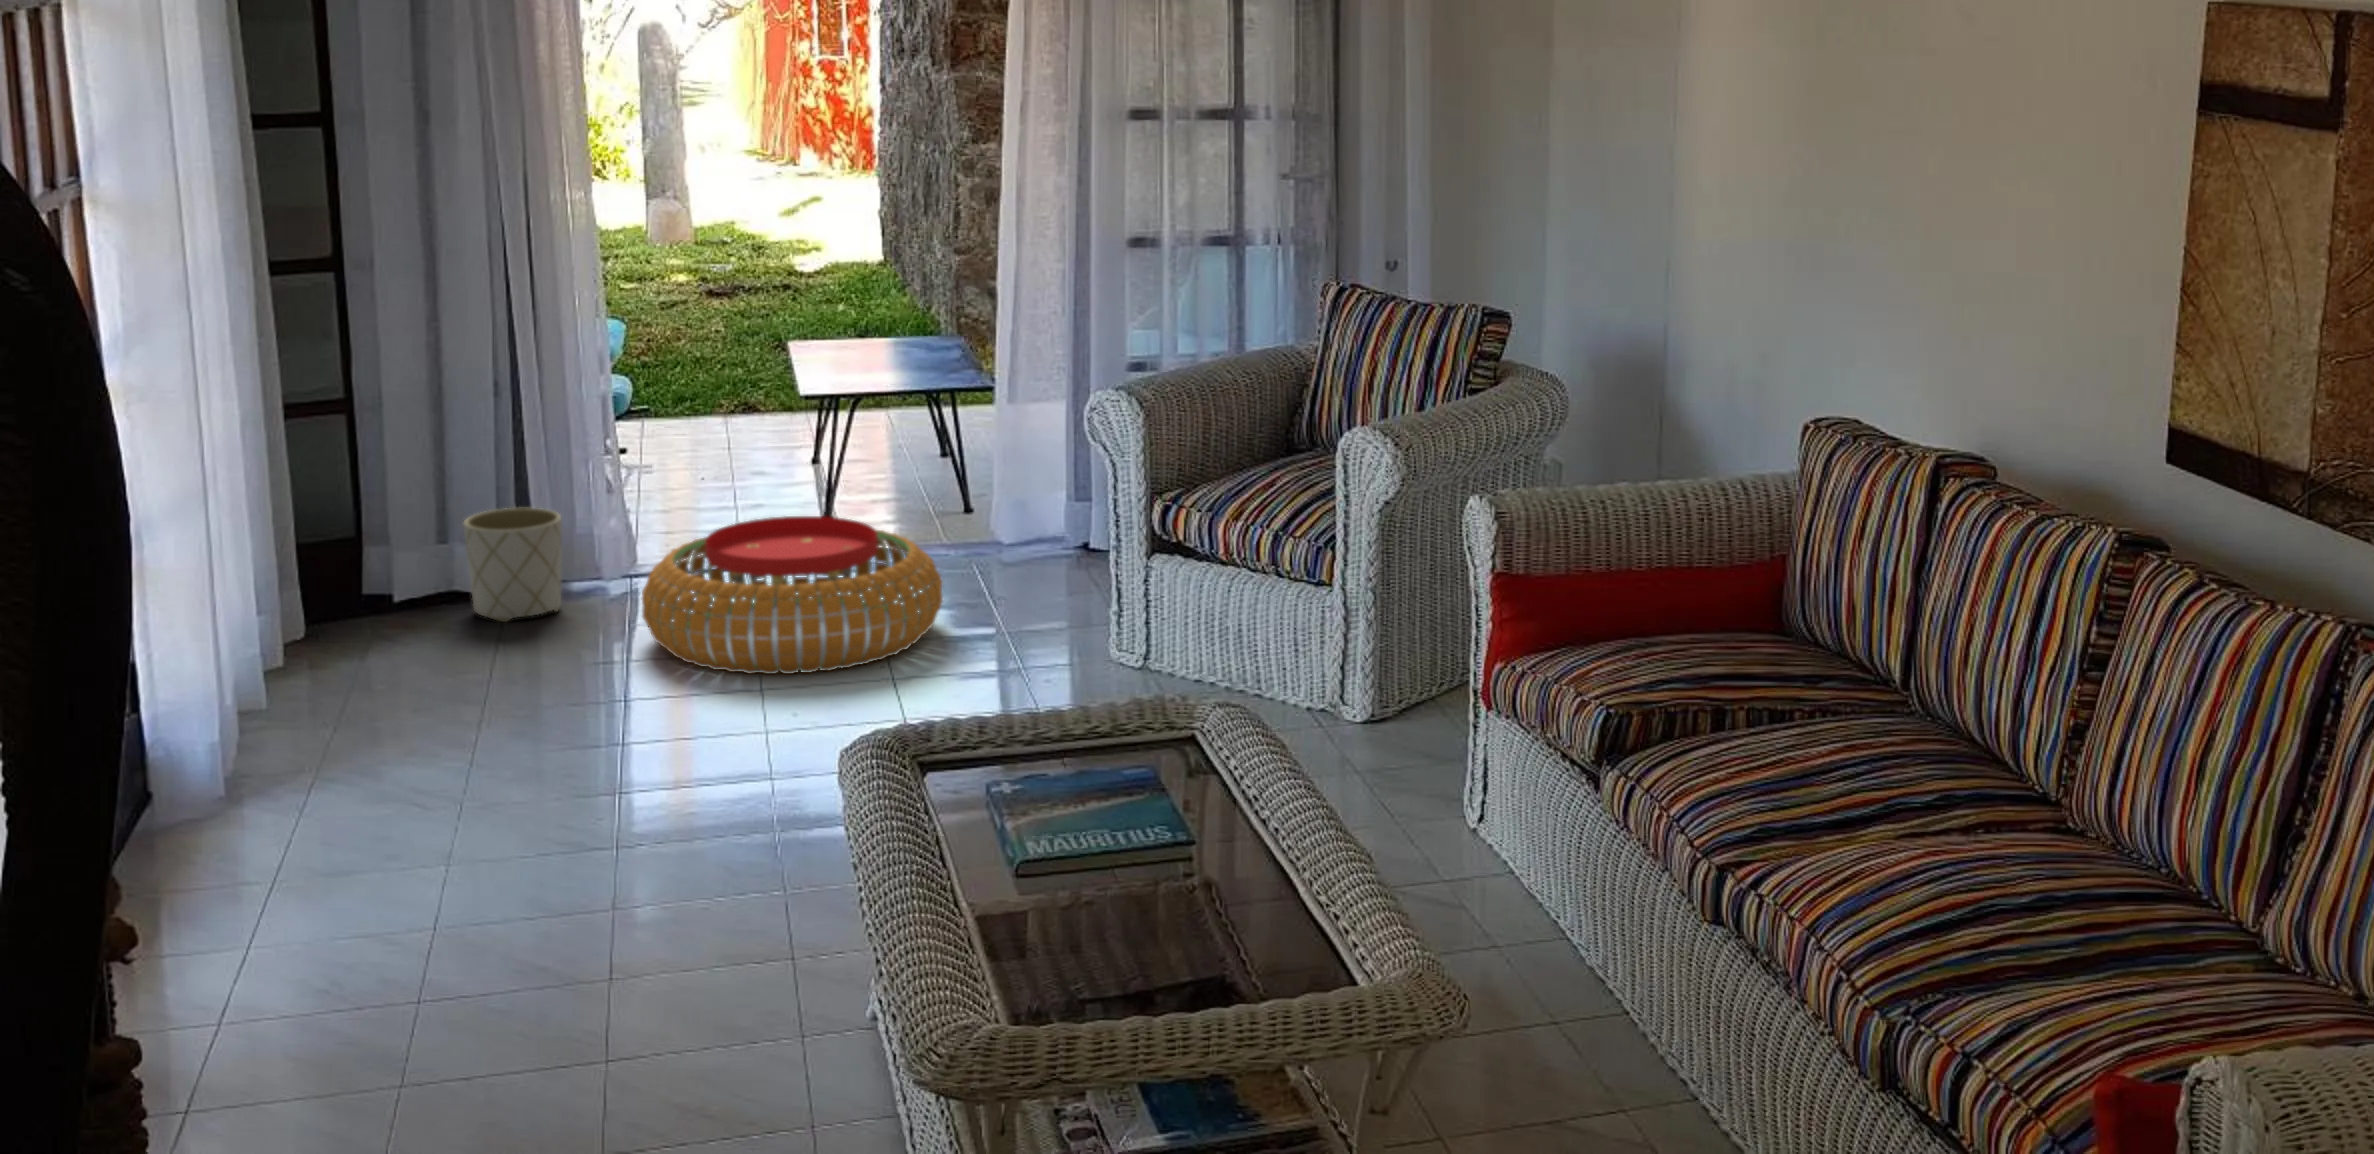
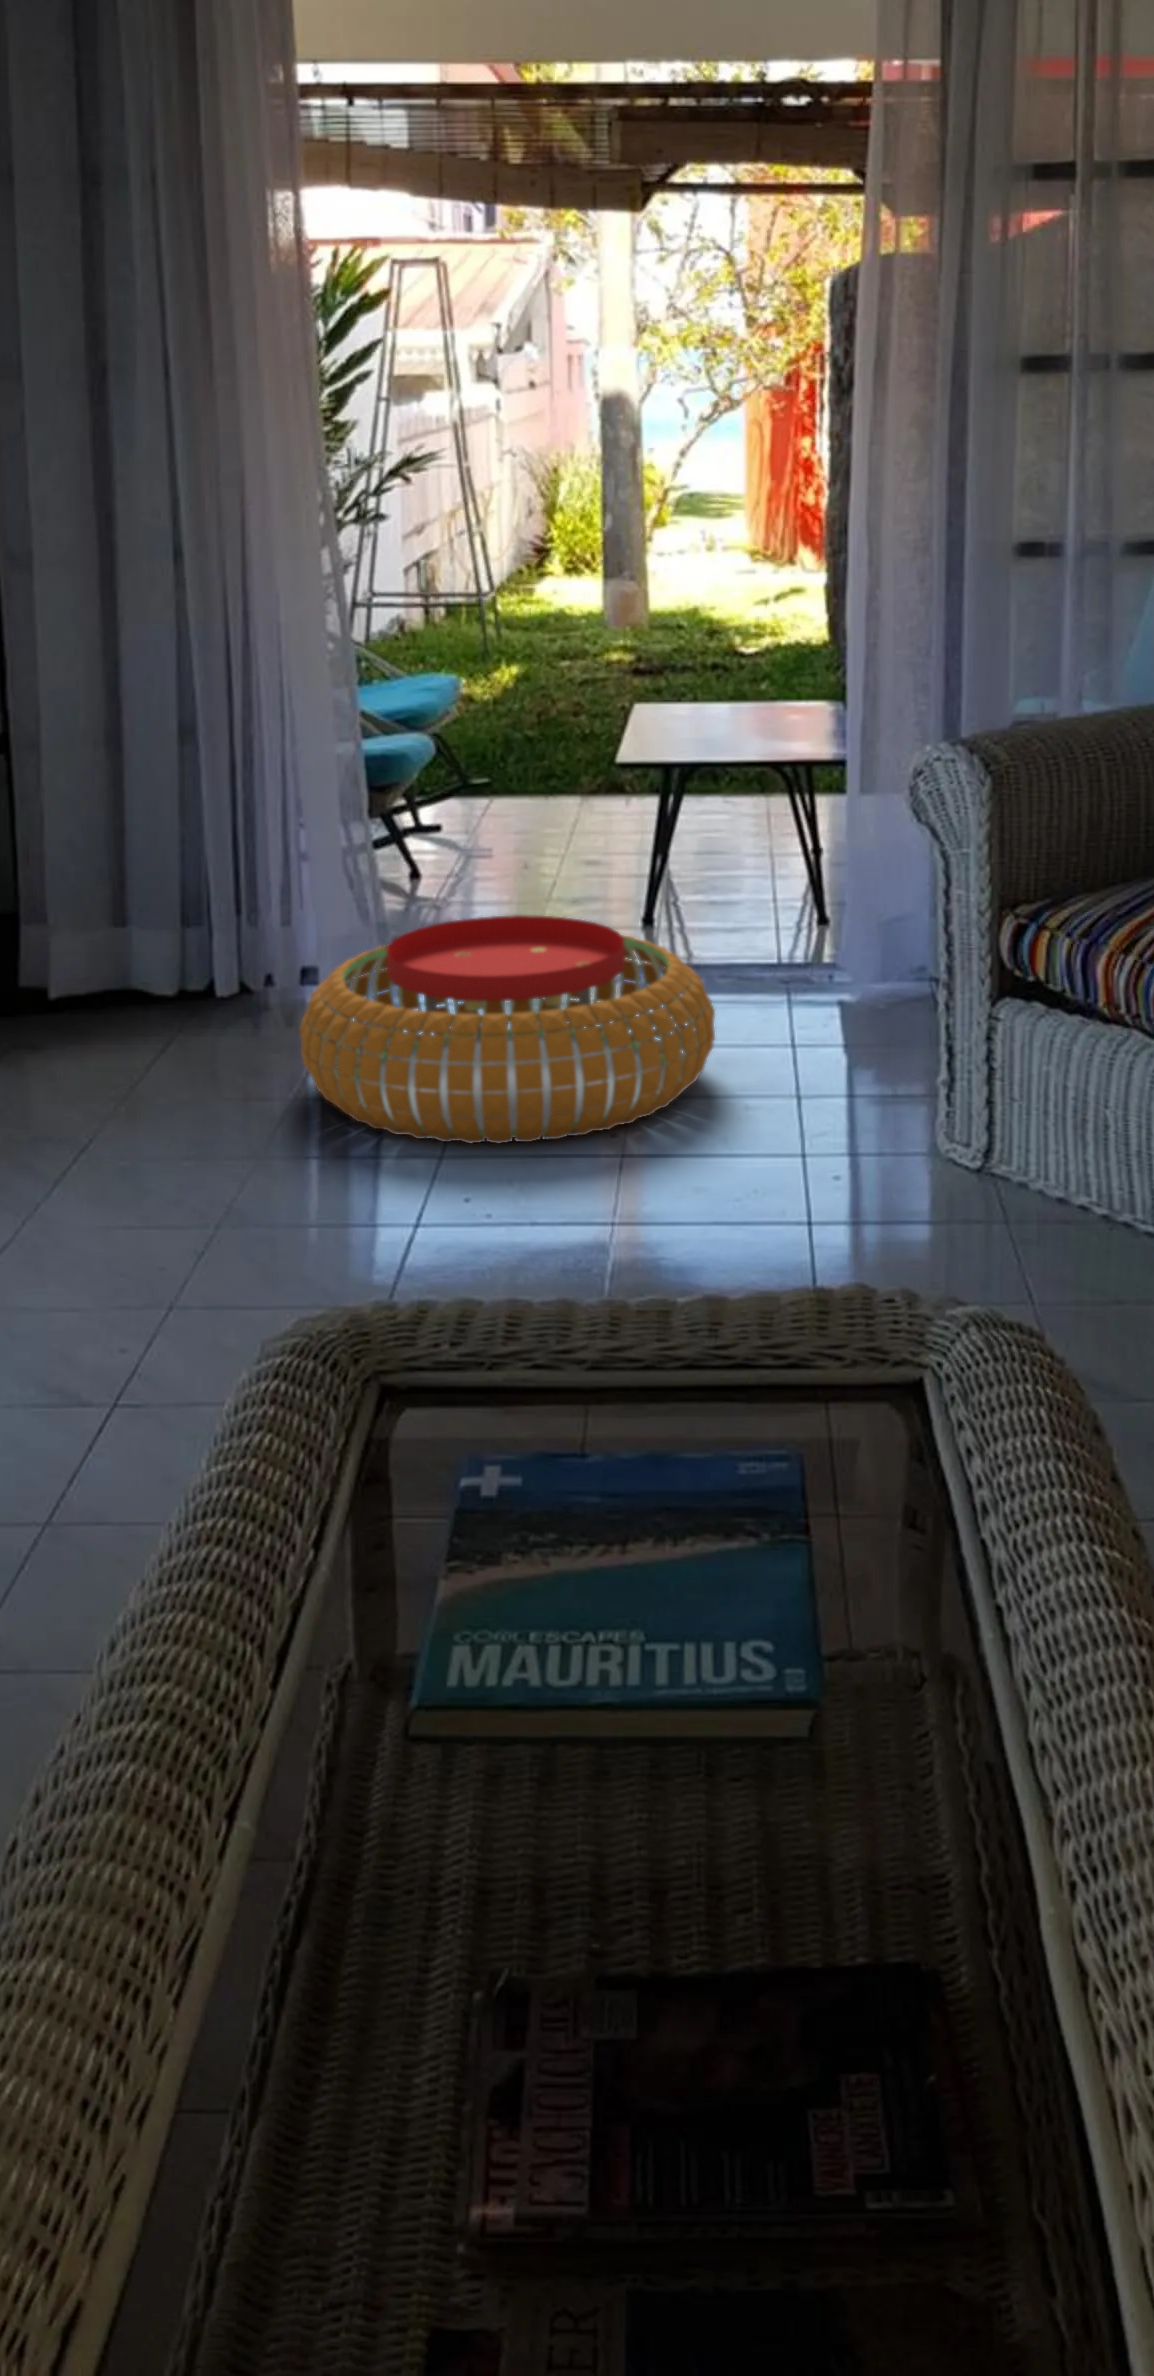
planter: present [463,508,562,622] -> none [124,889,250,1039]

